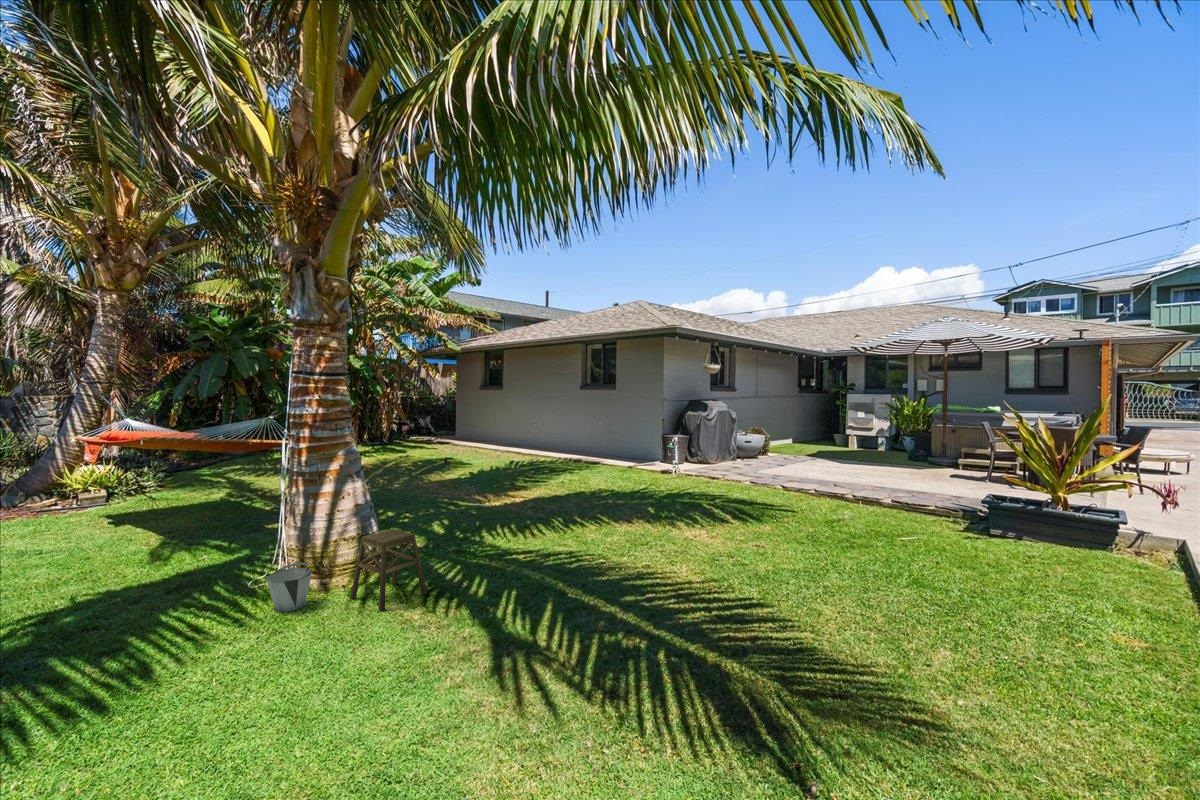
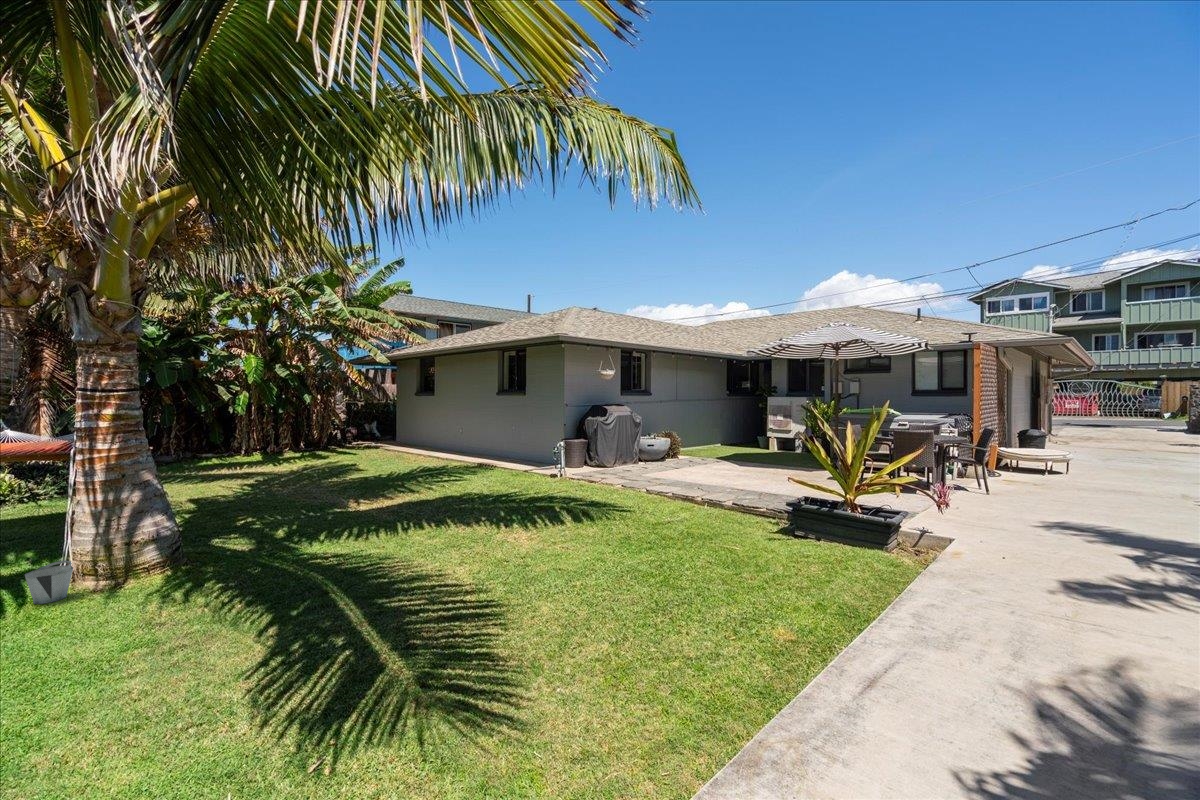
stool: present [350,529,427,612] -> none [110,531,184,604]

